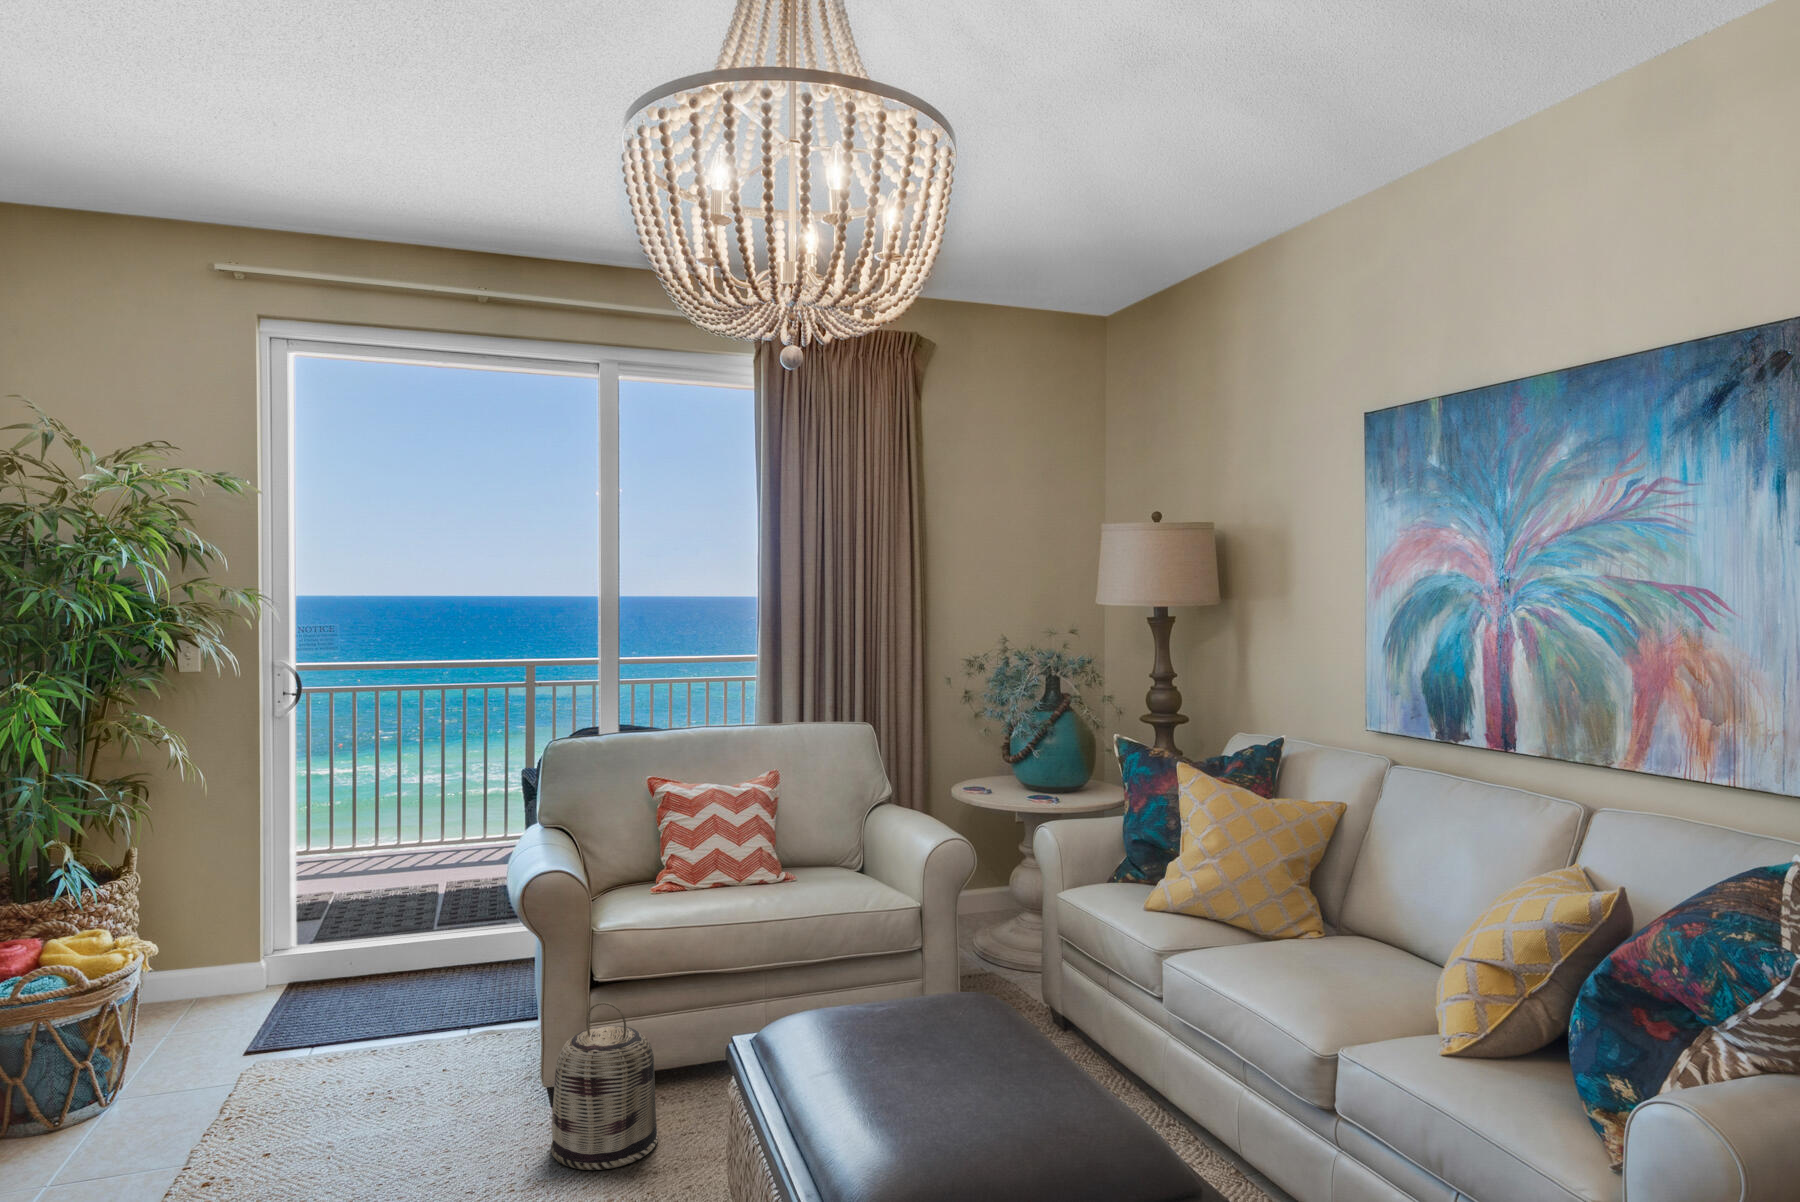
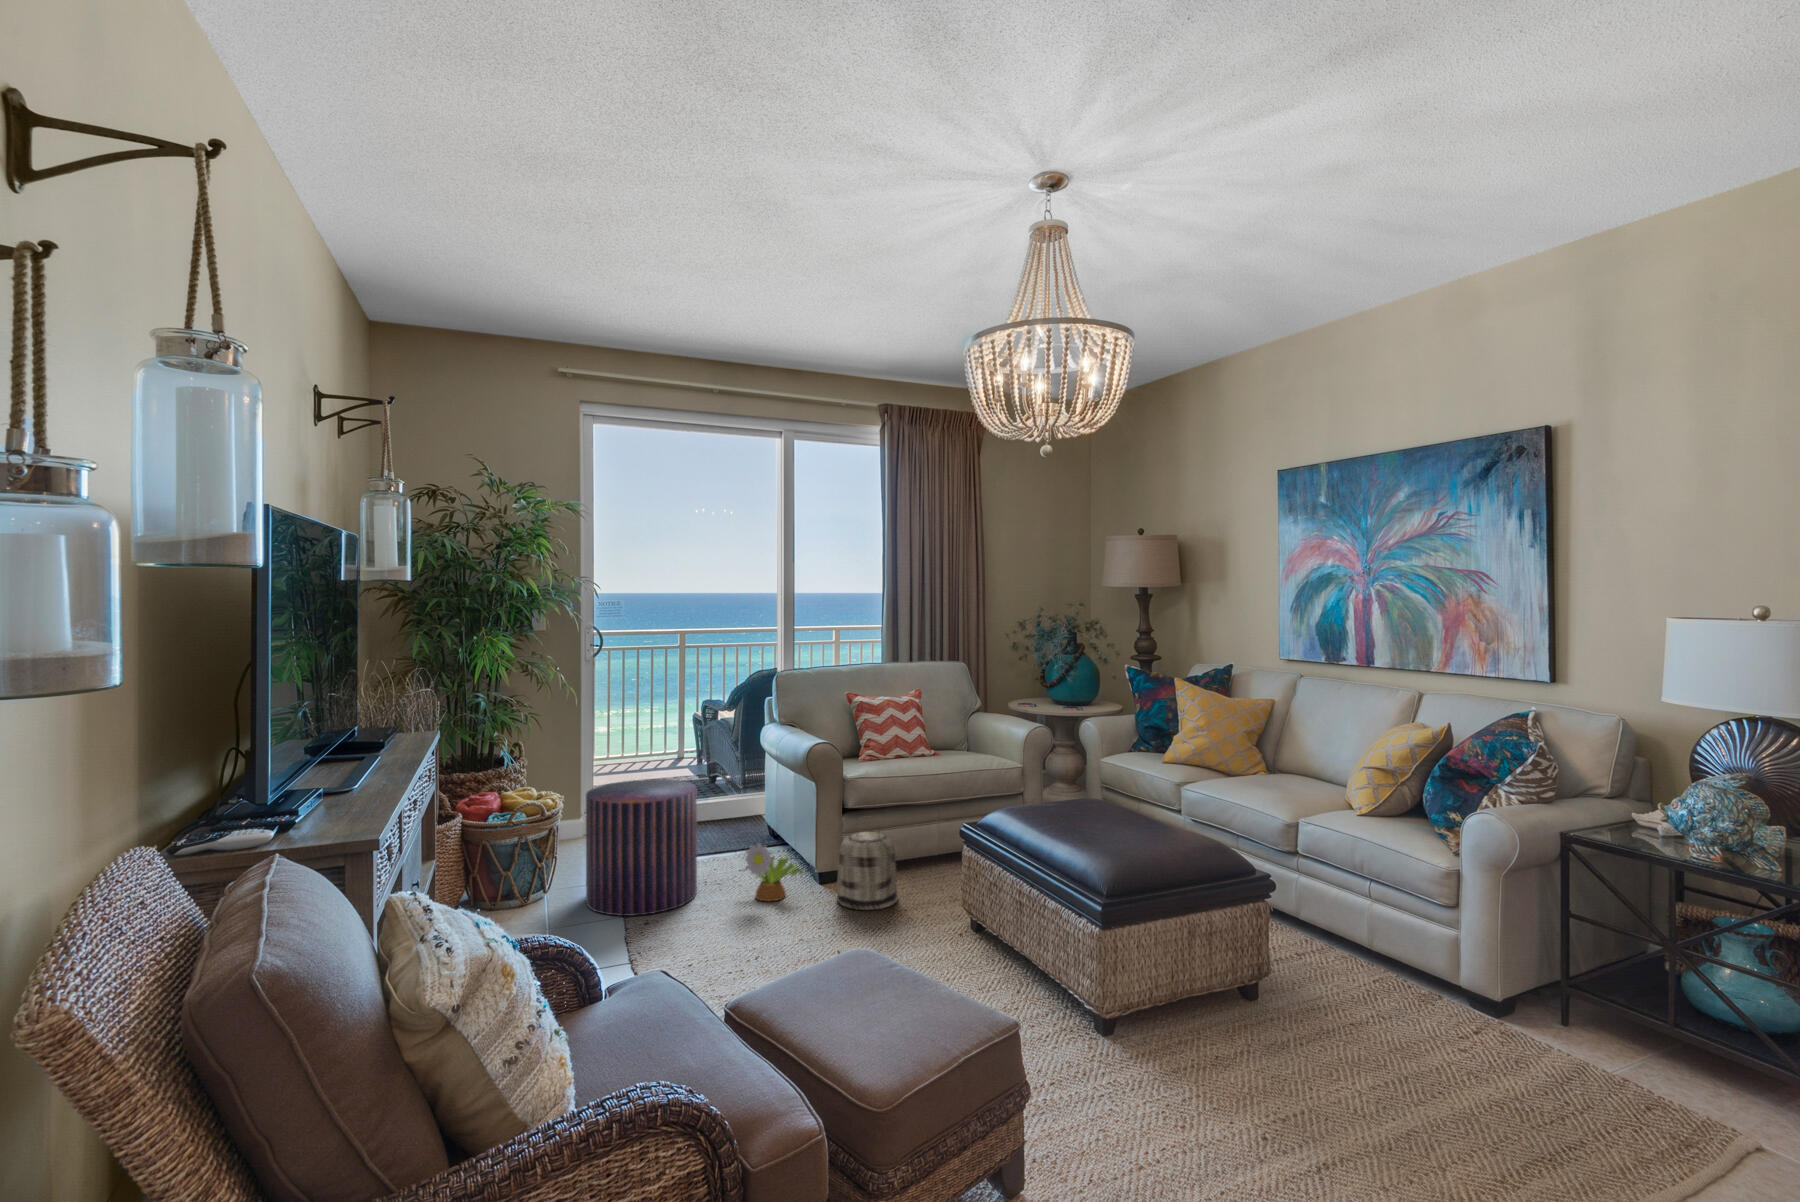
pouf: none [140,921,344,1166] -> present [586,779,697,916]
decorative plant: none [402,1041,502,1142] -> present [744,843,803,901]

